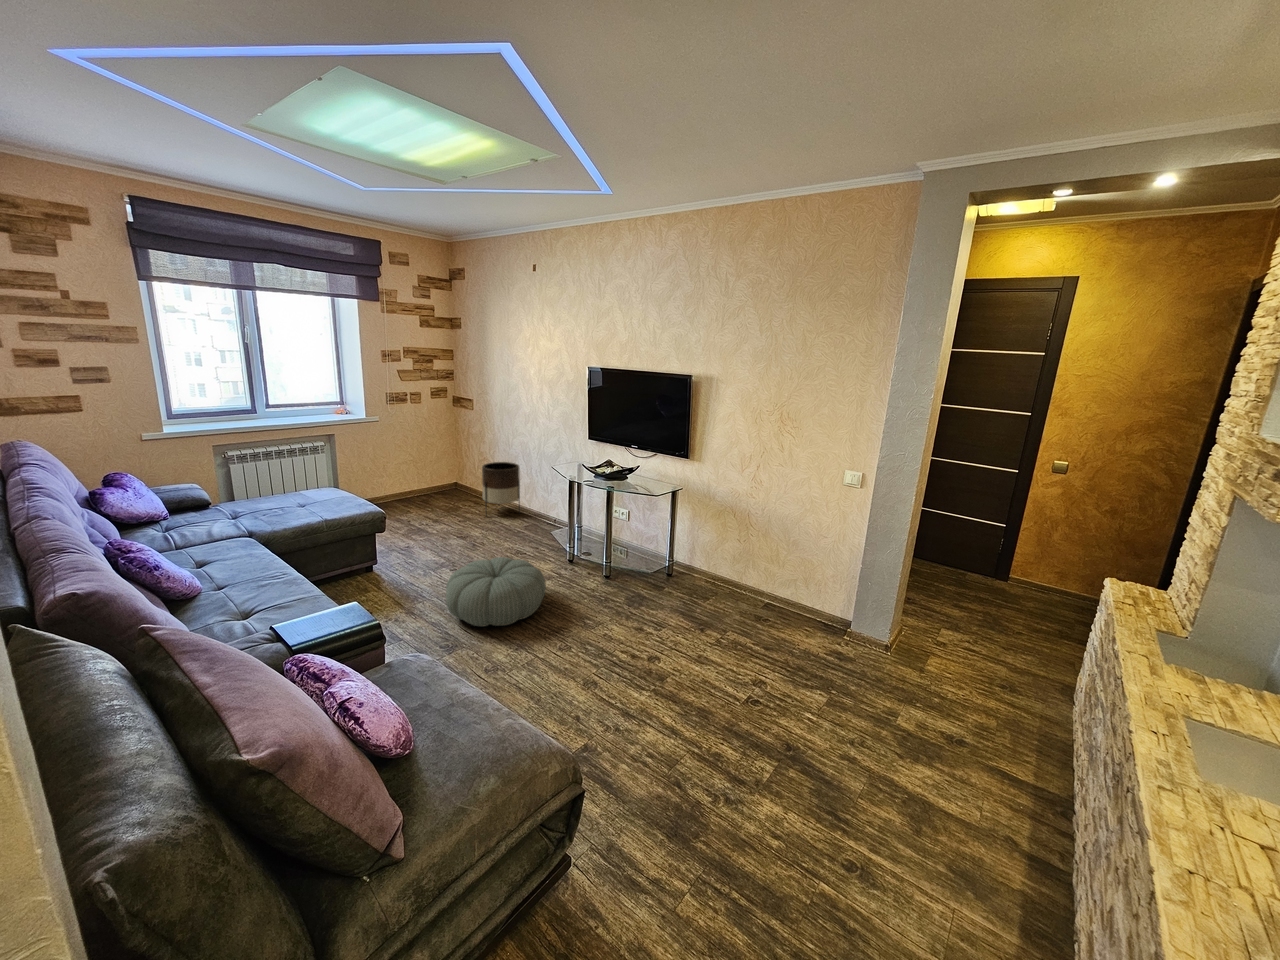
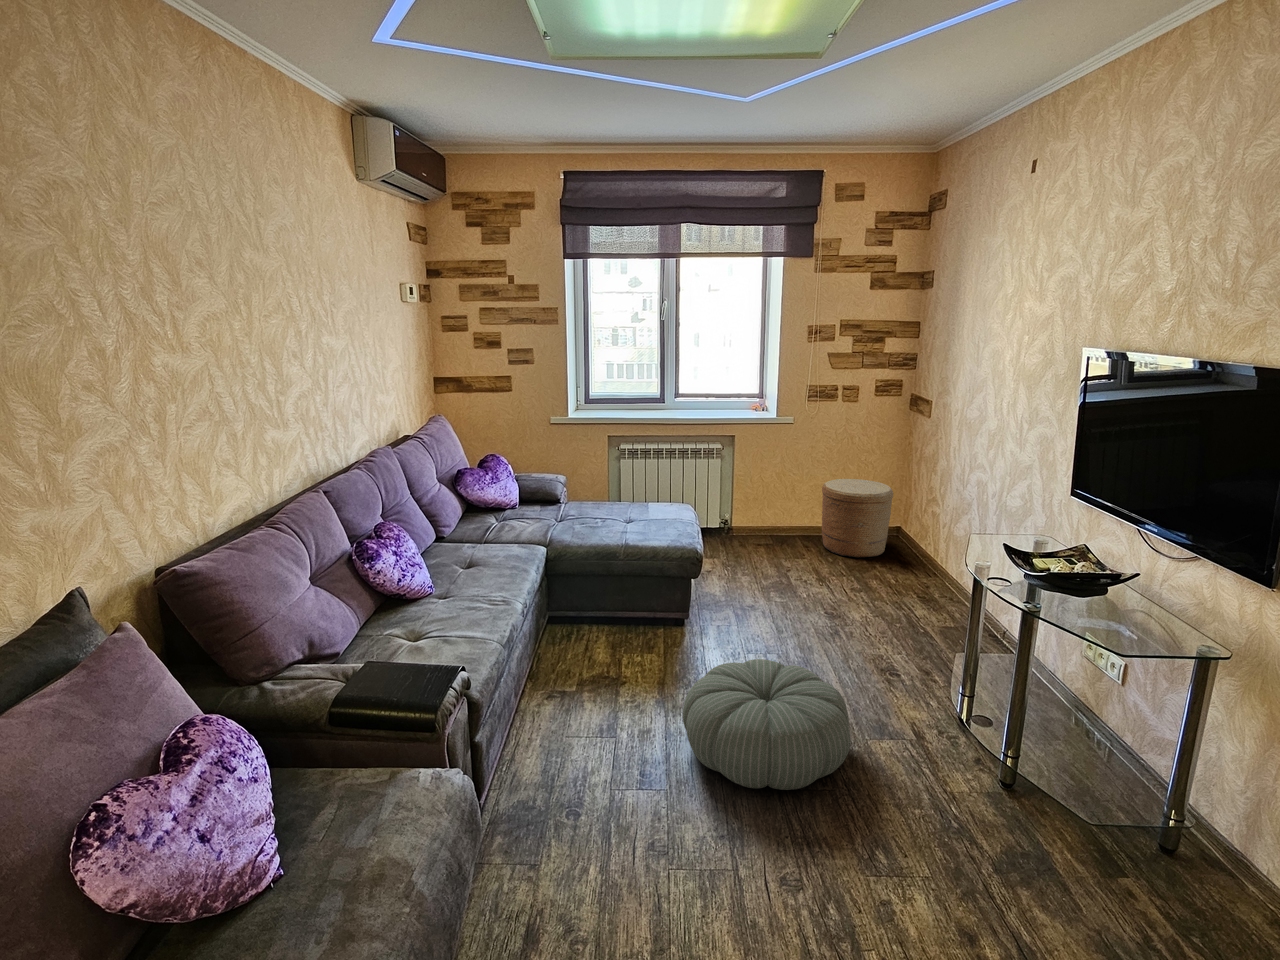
woven basket: none [411,454,460,505] -> present [822,479,893,558]
planter: present [482,462,520,515] -> none [896,507,969,605]

